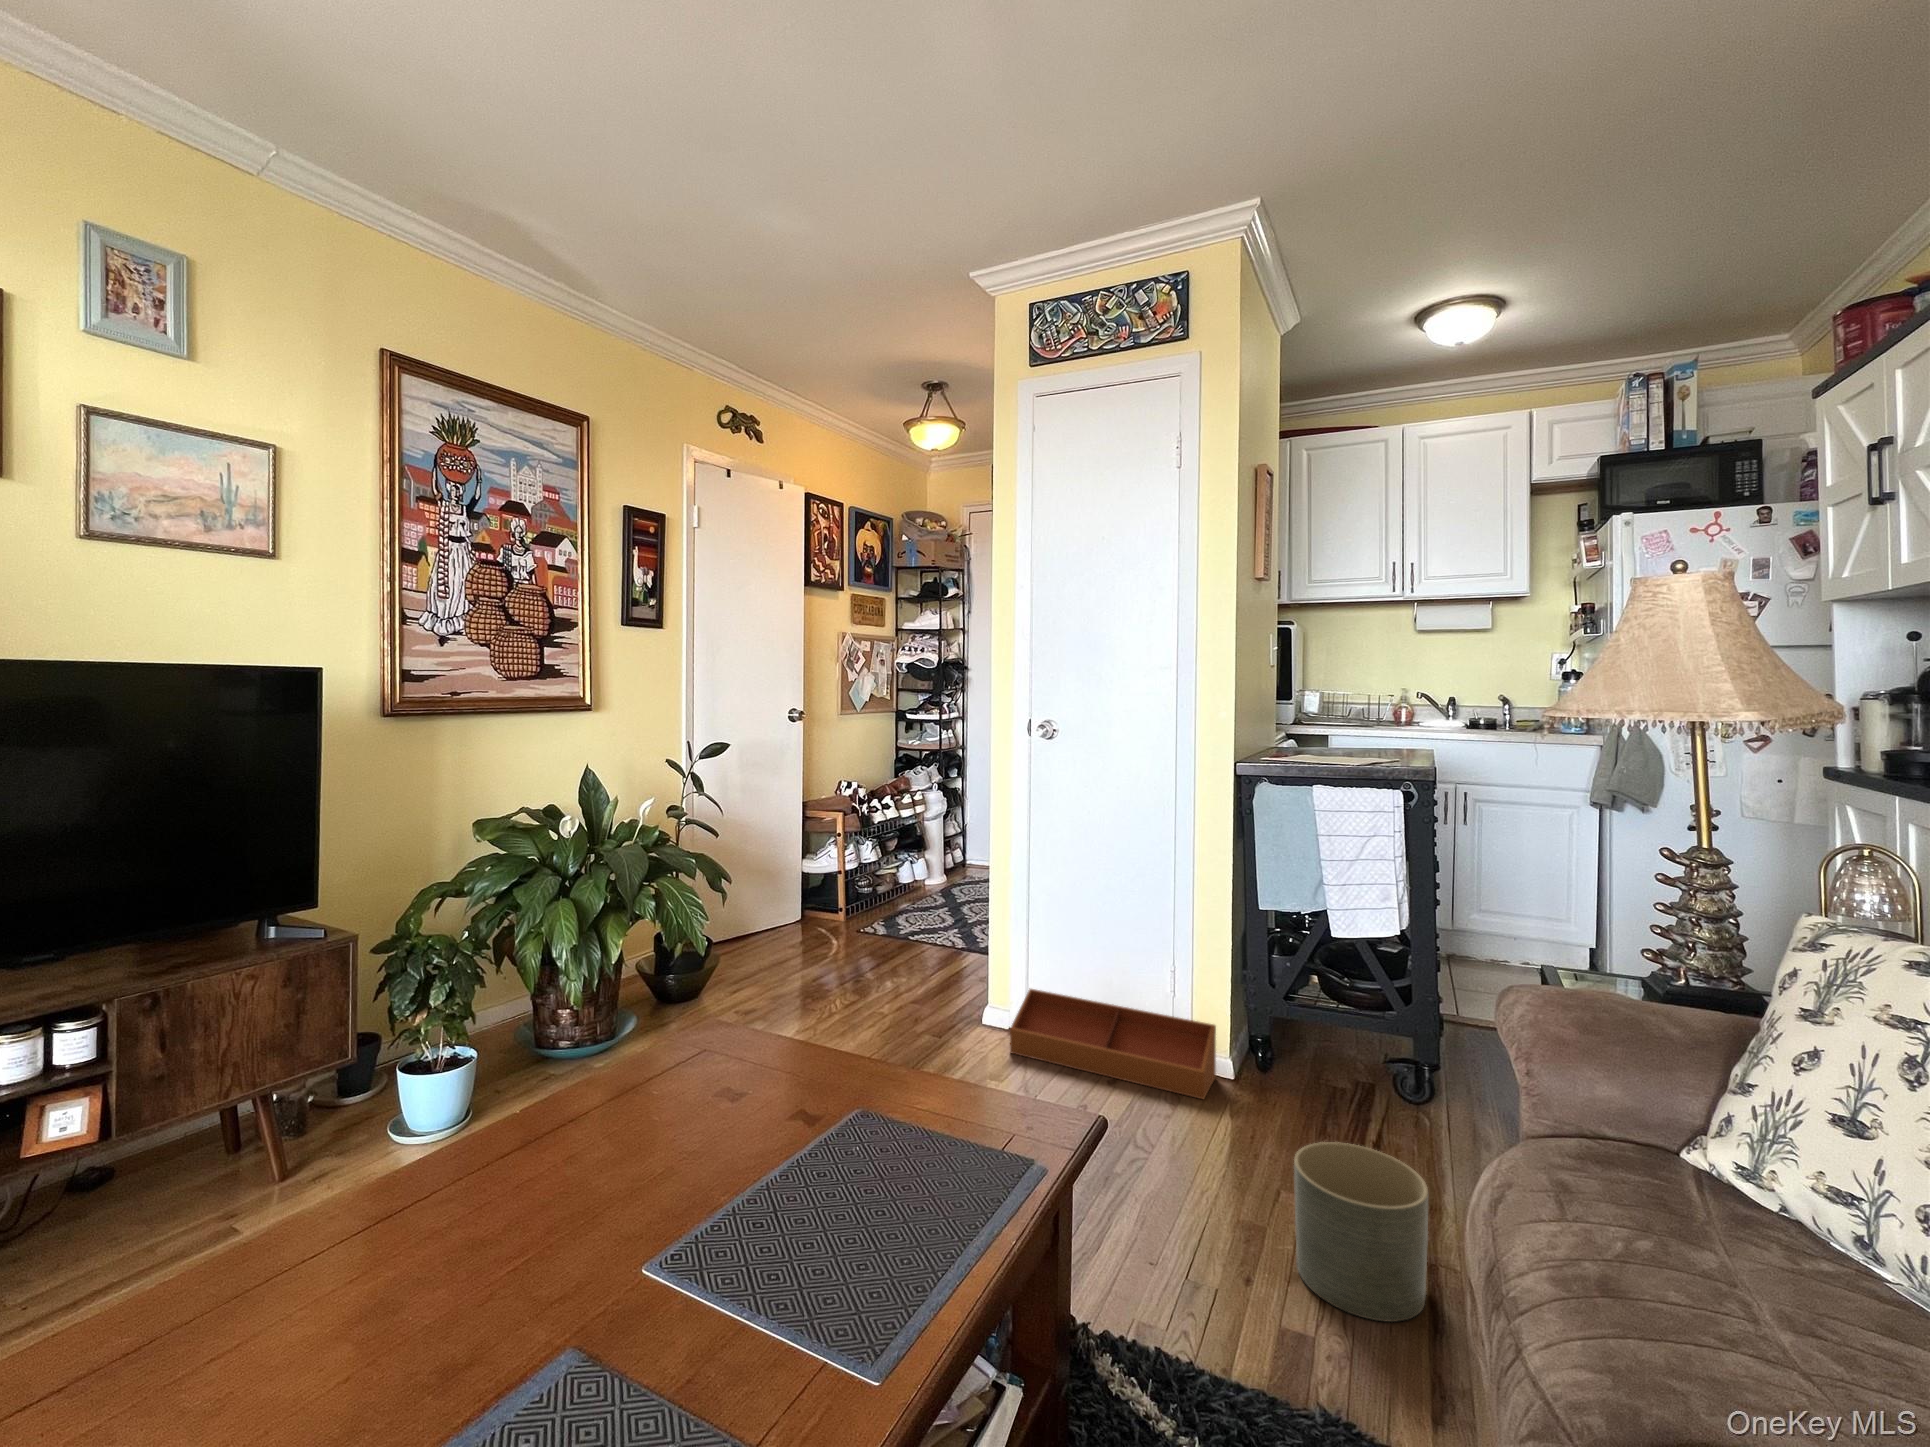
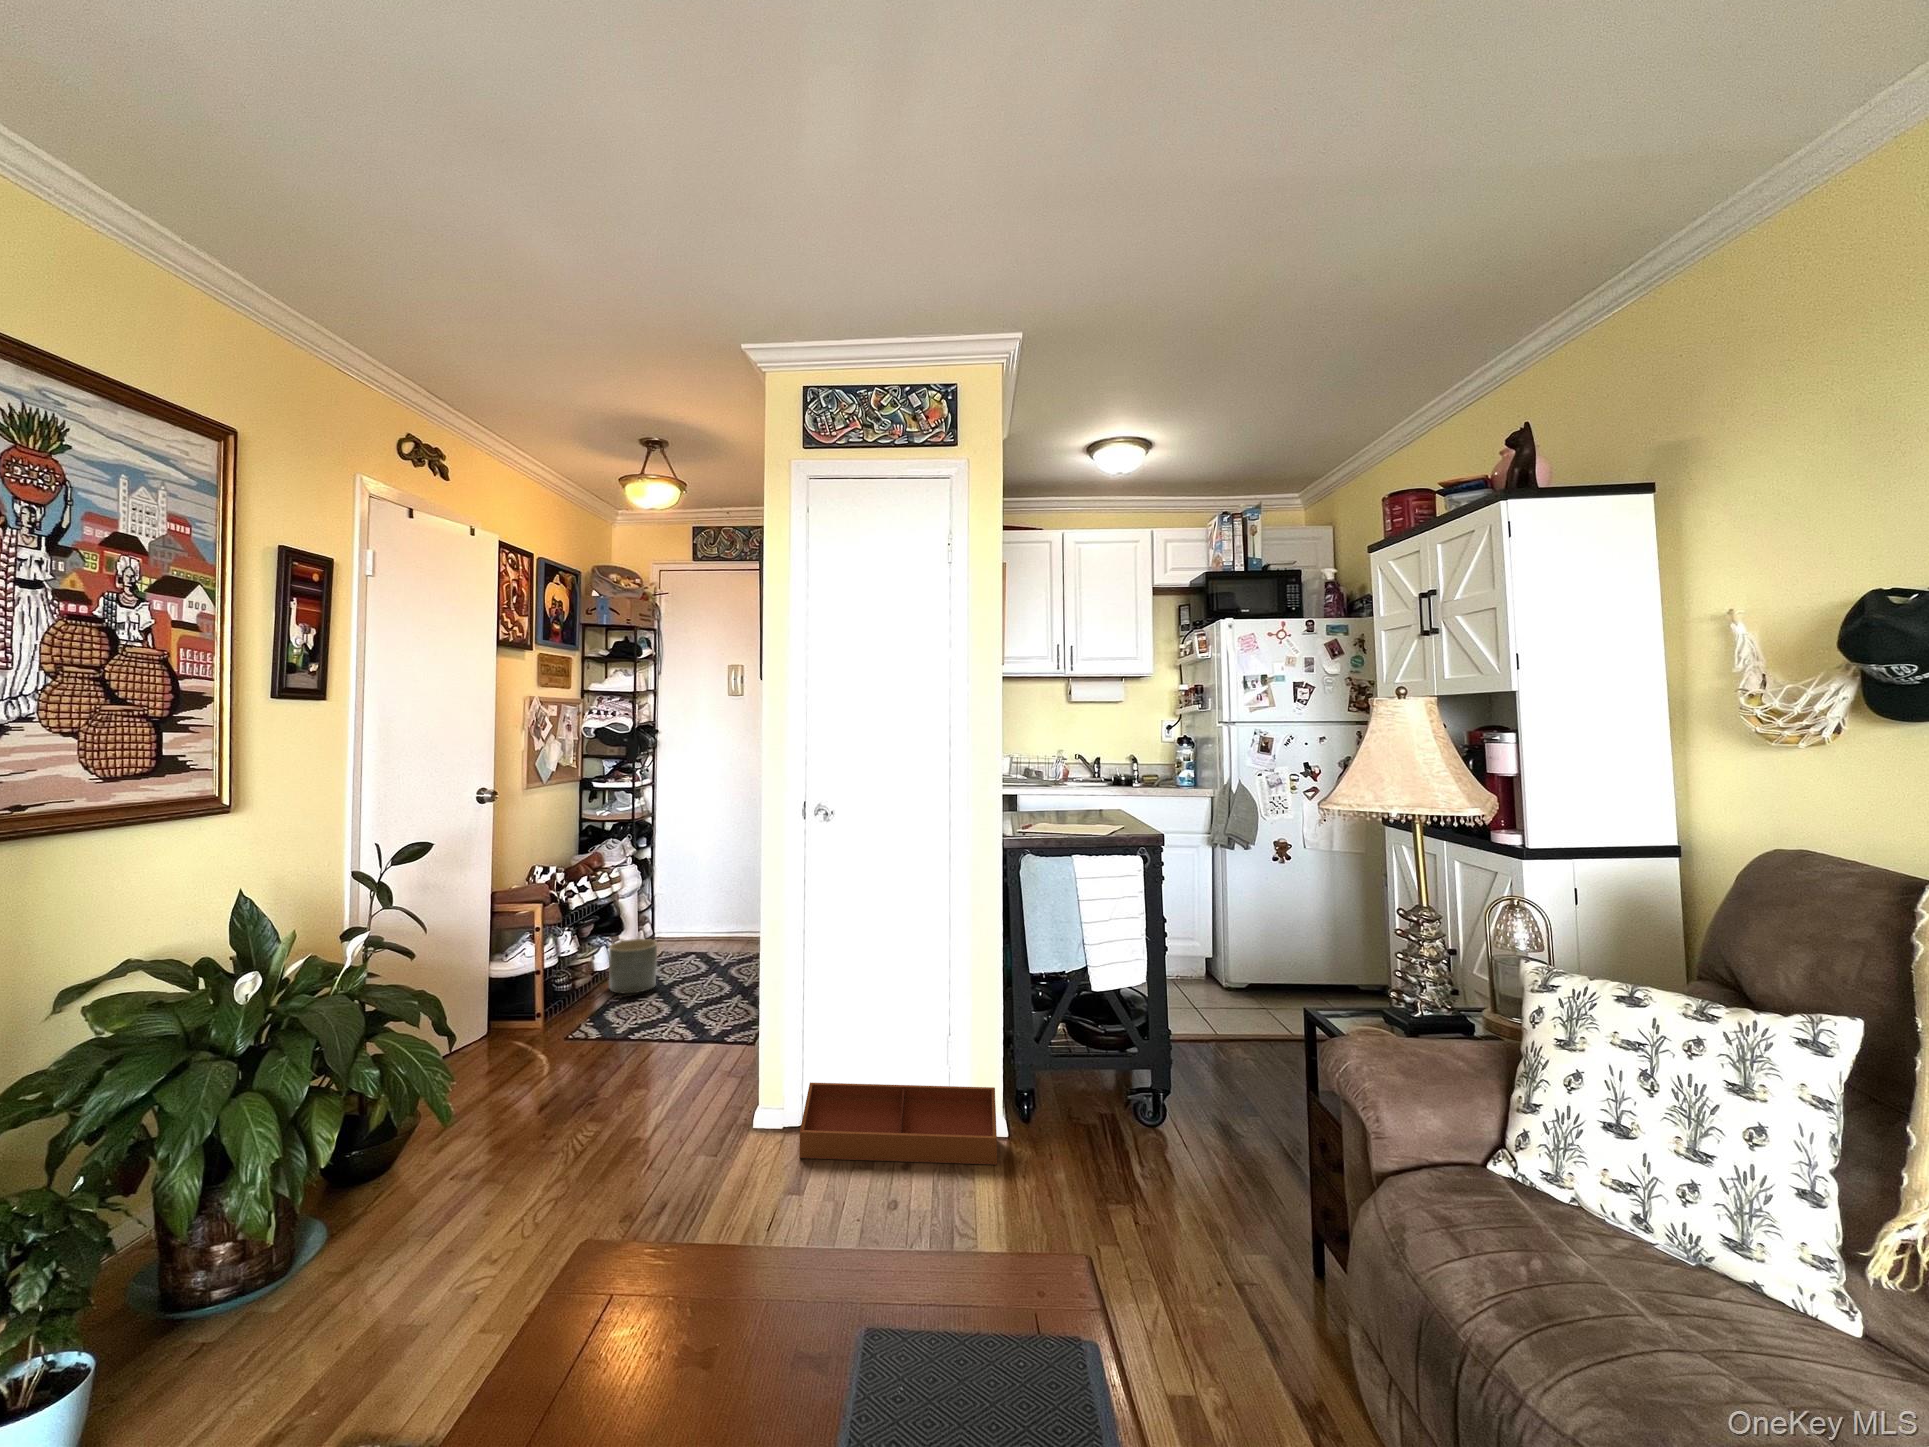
planter: present [1294,1142,1428,1322] -> present [609,939,657,993]

